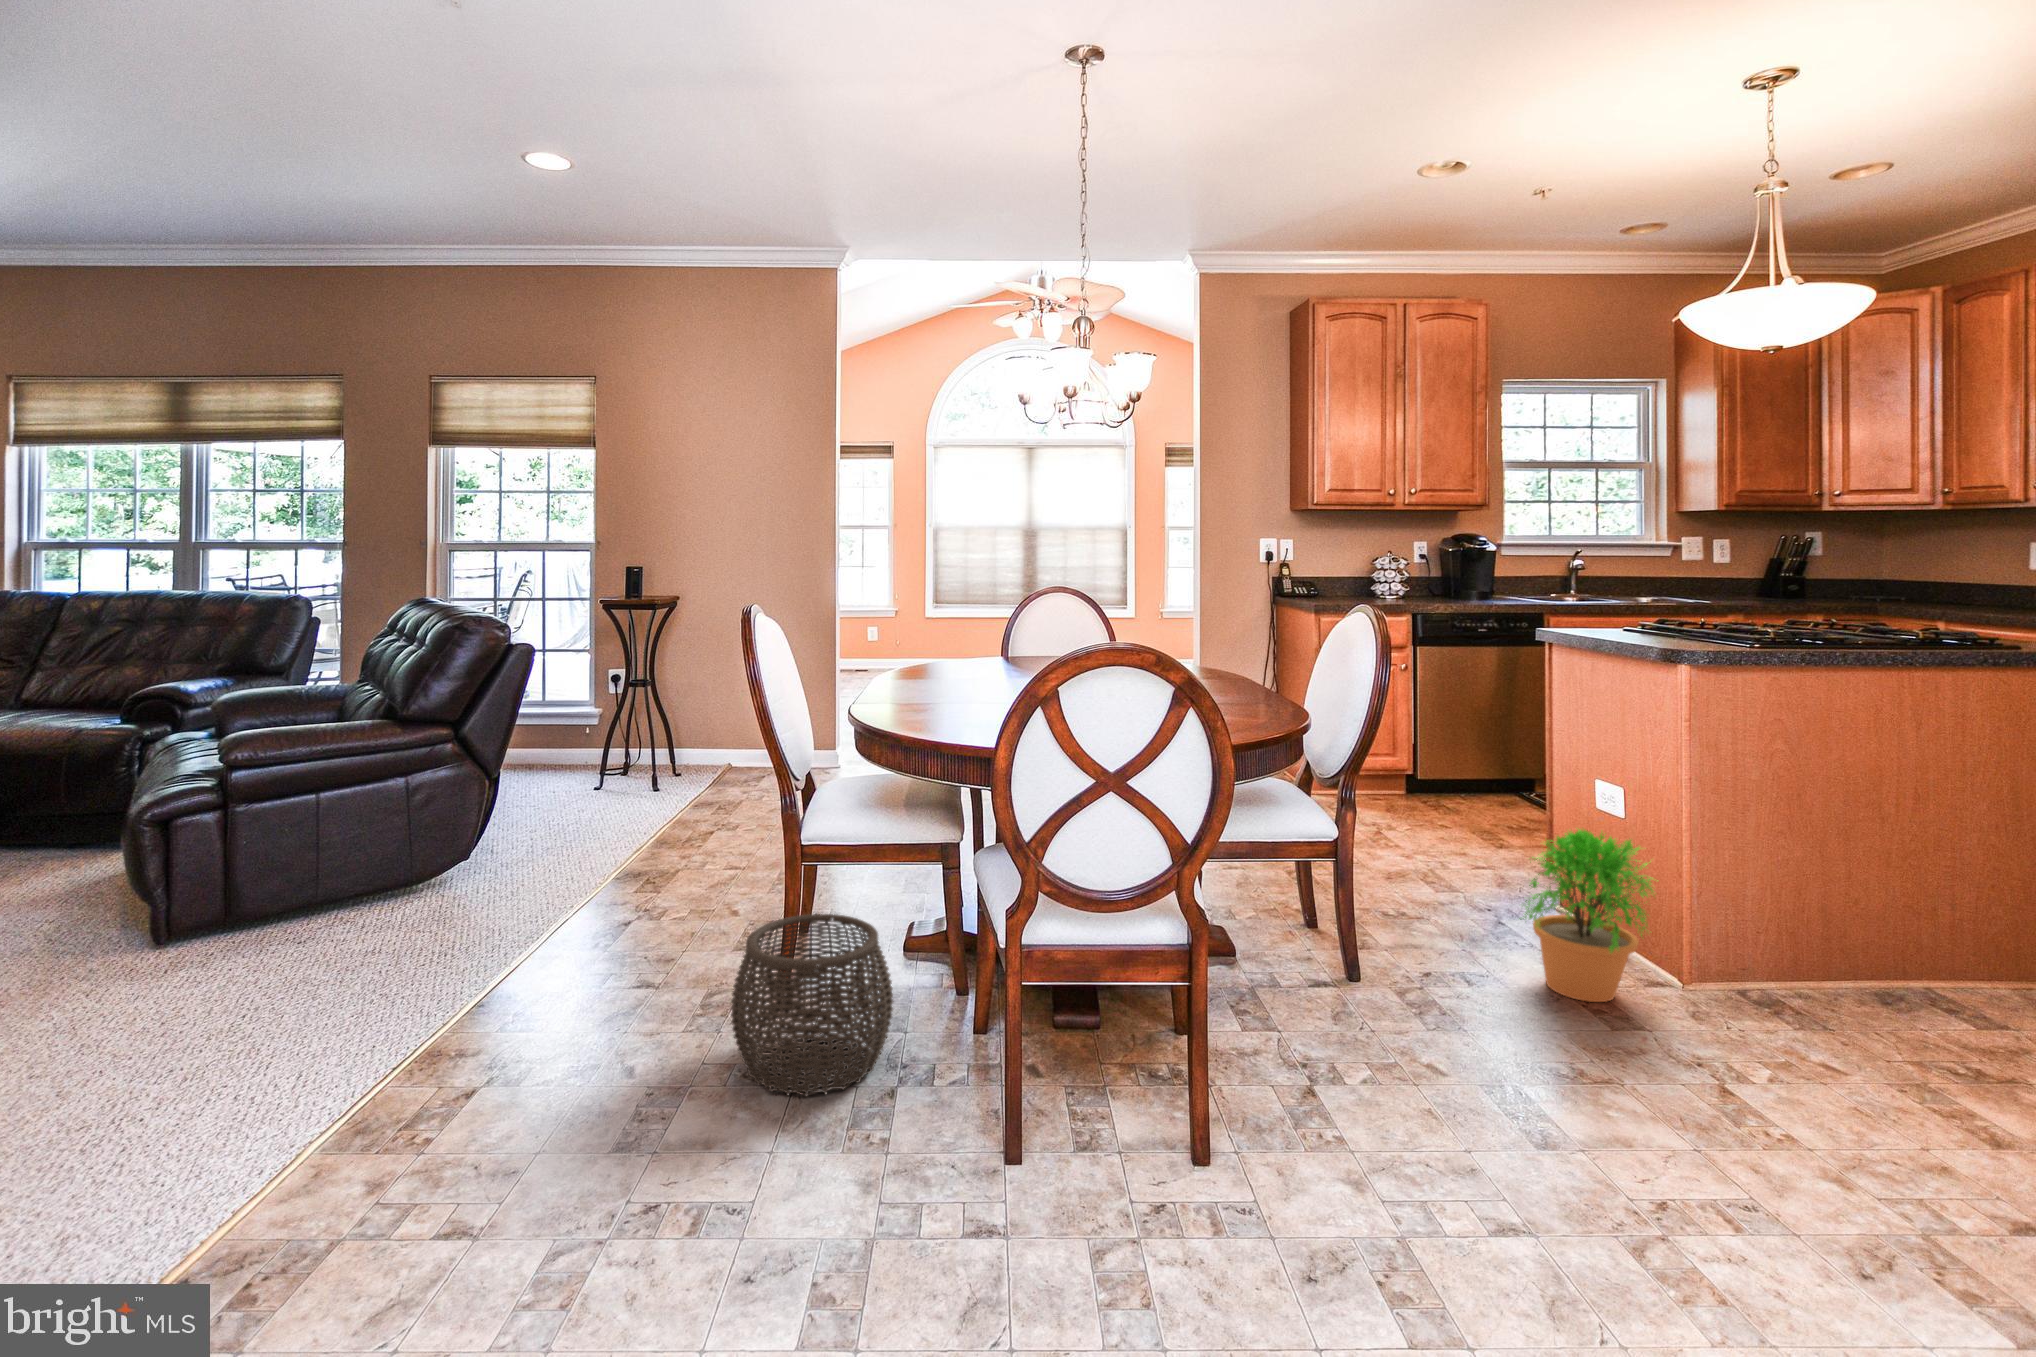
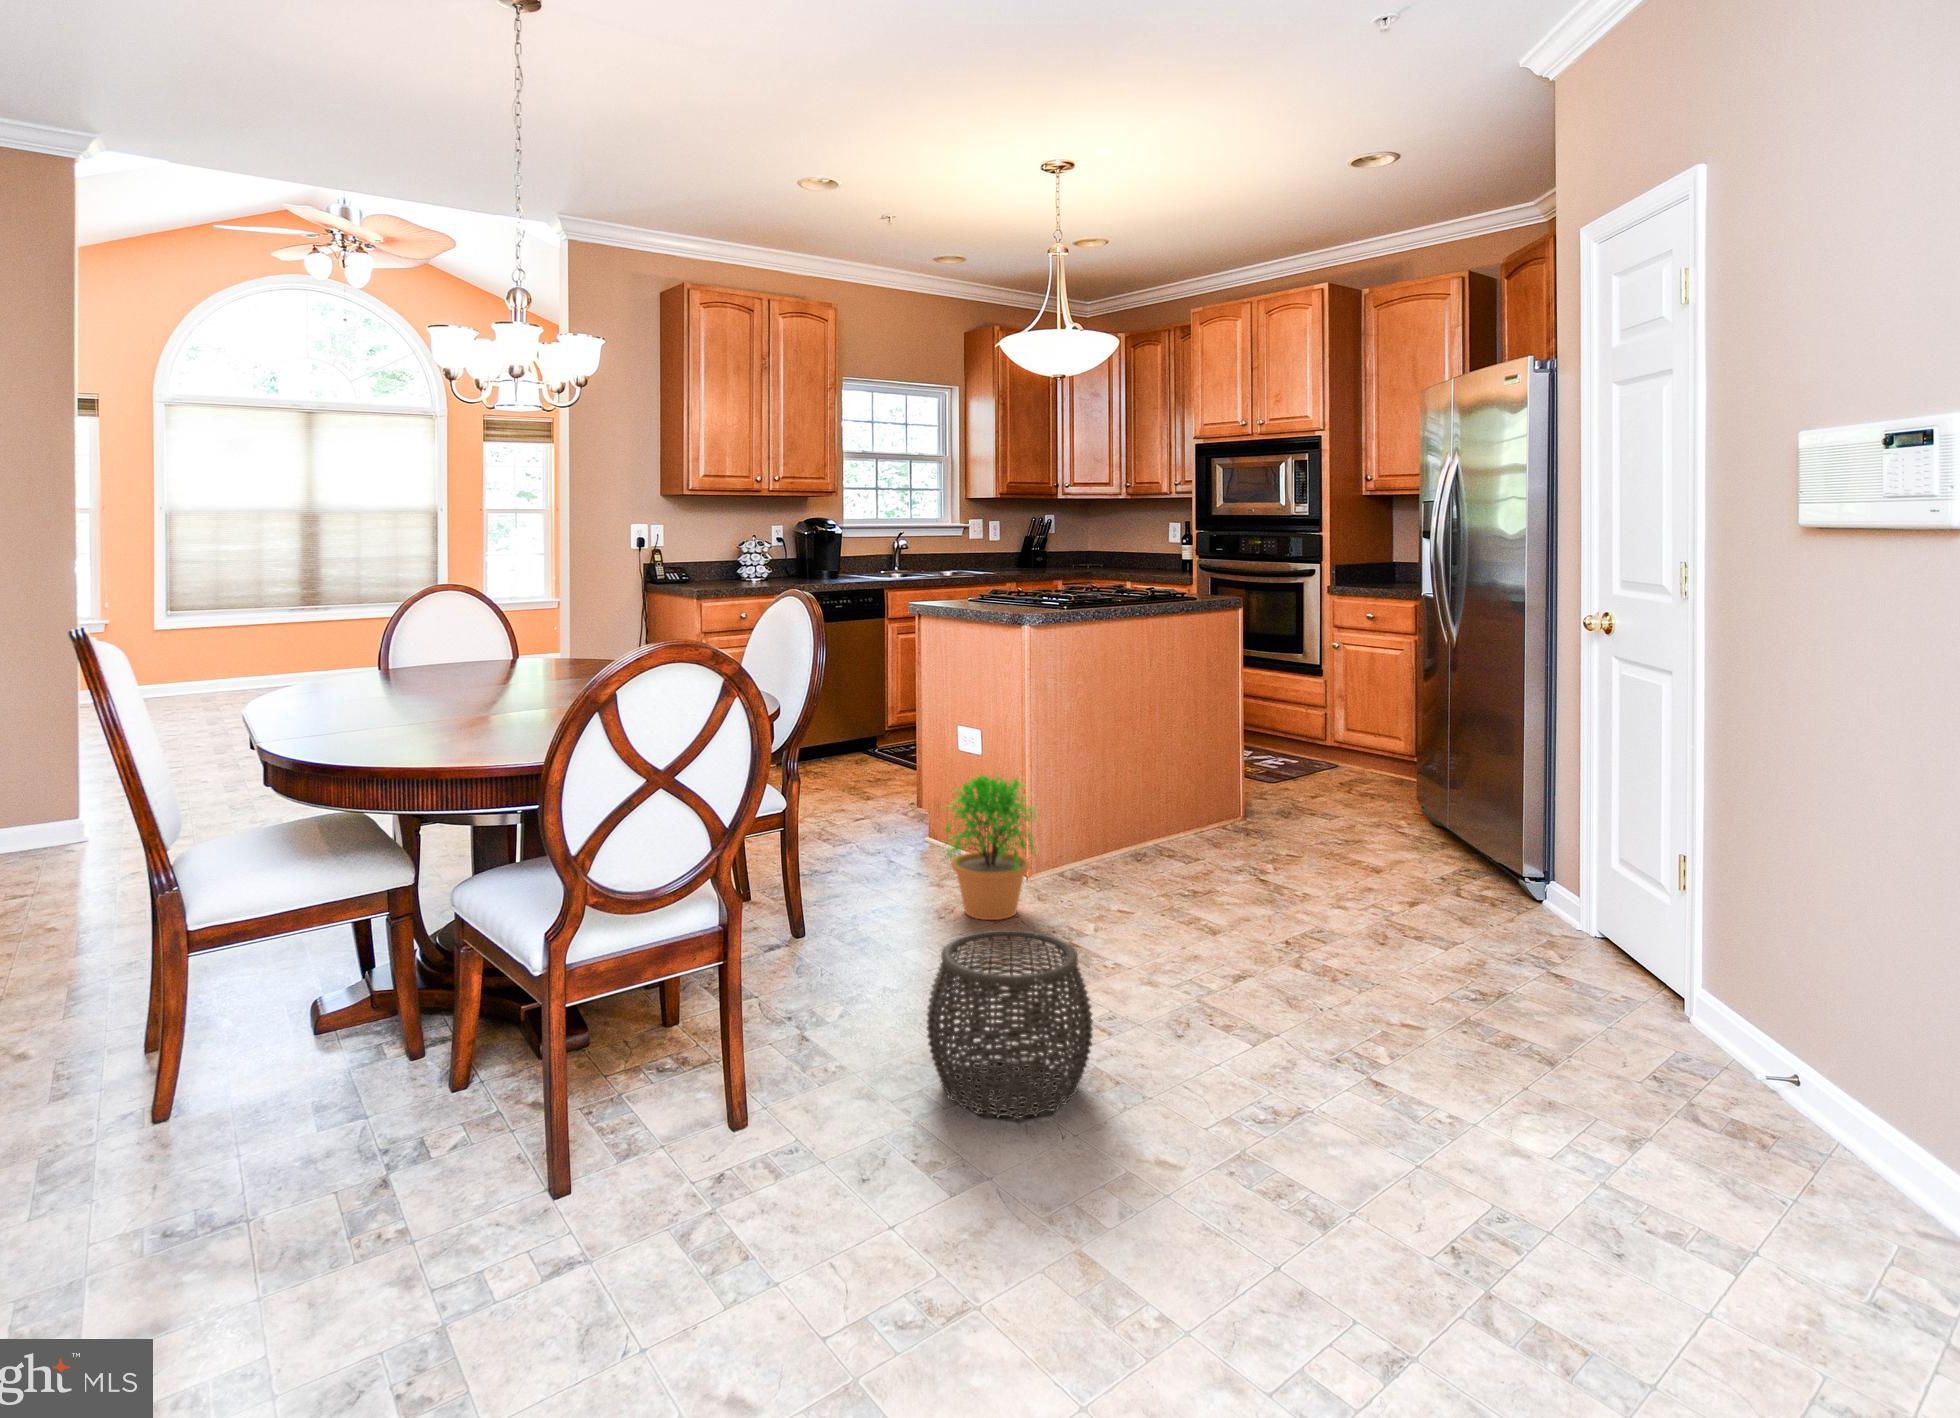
woven basket: present [731,914,894,1096] -> present [927,930,1093,1119]

